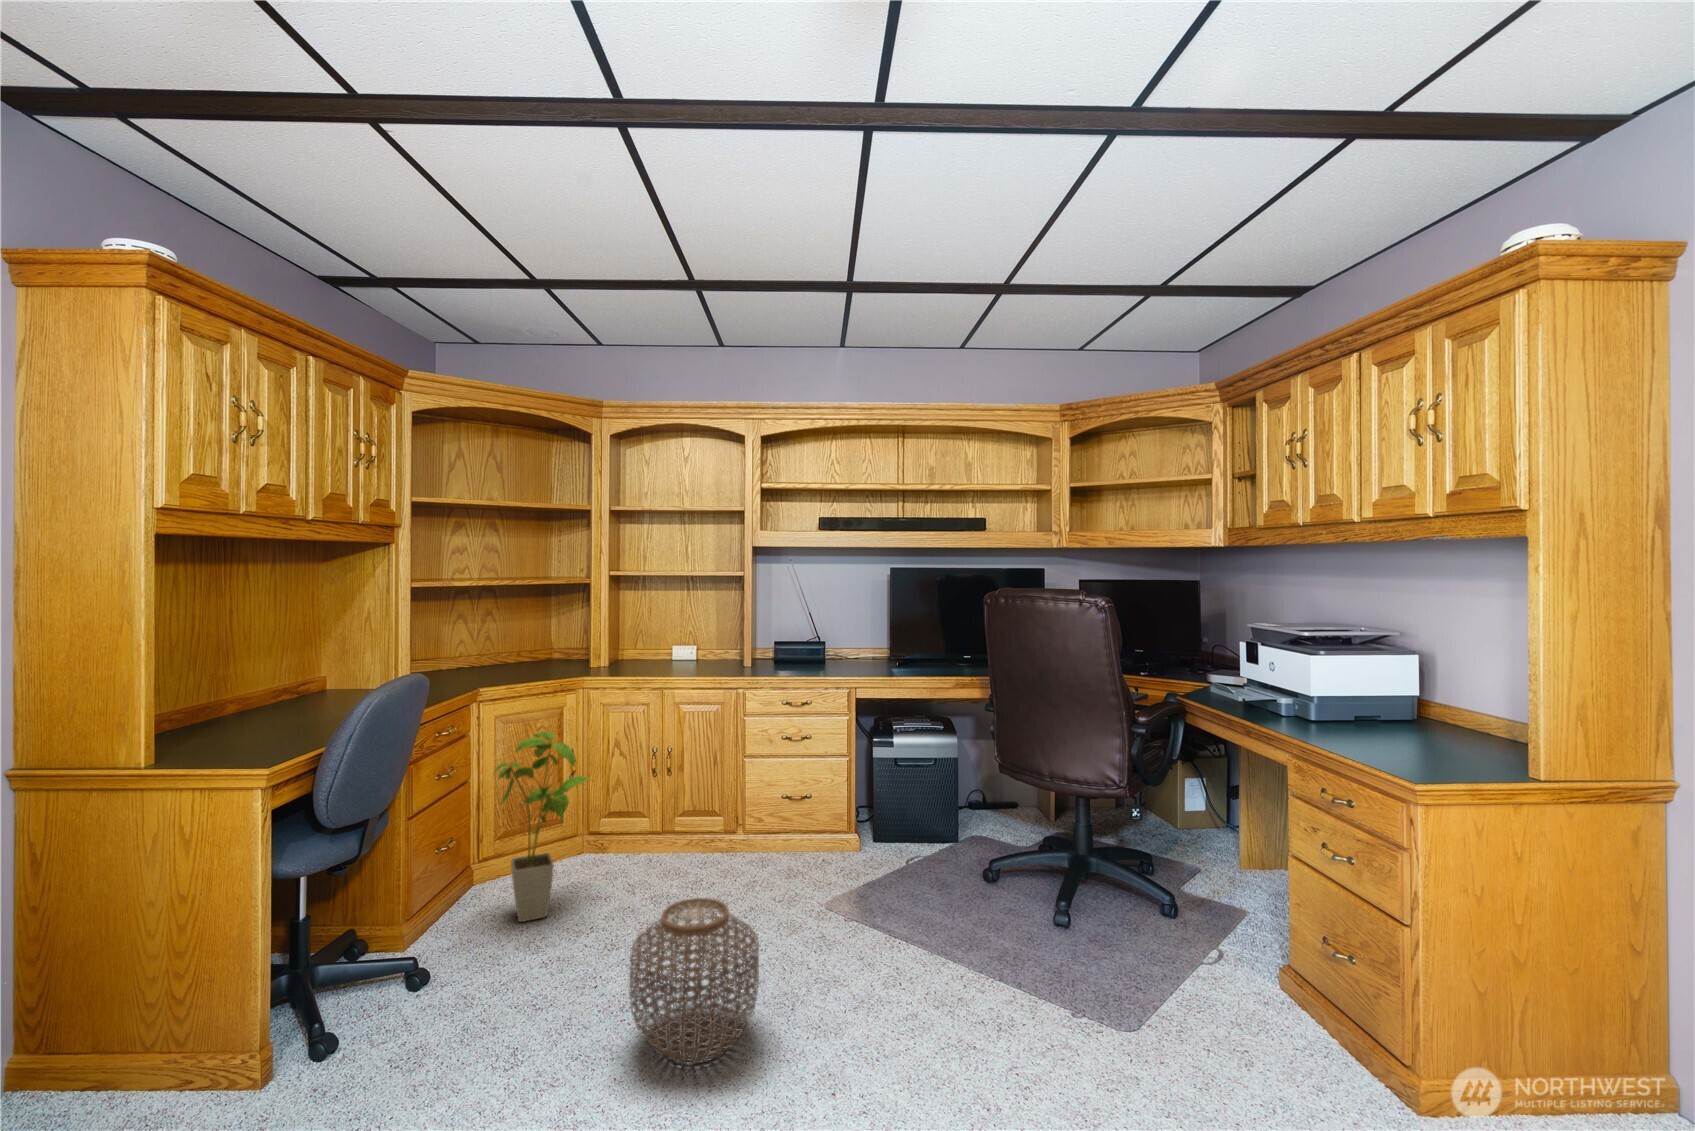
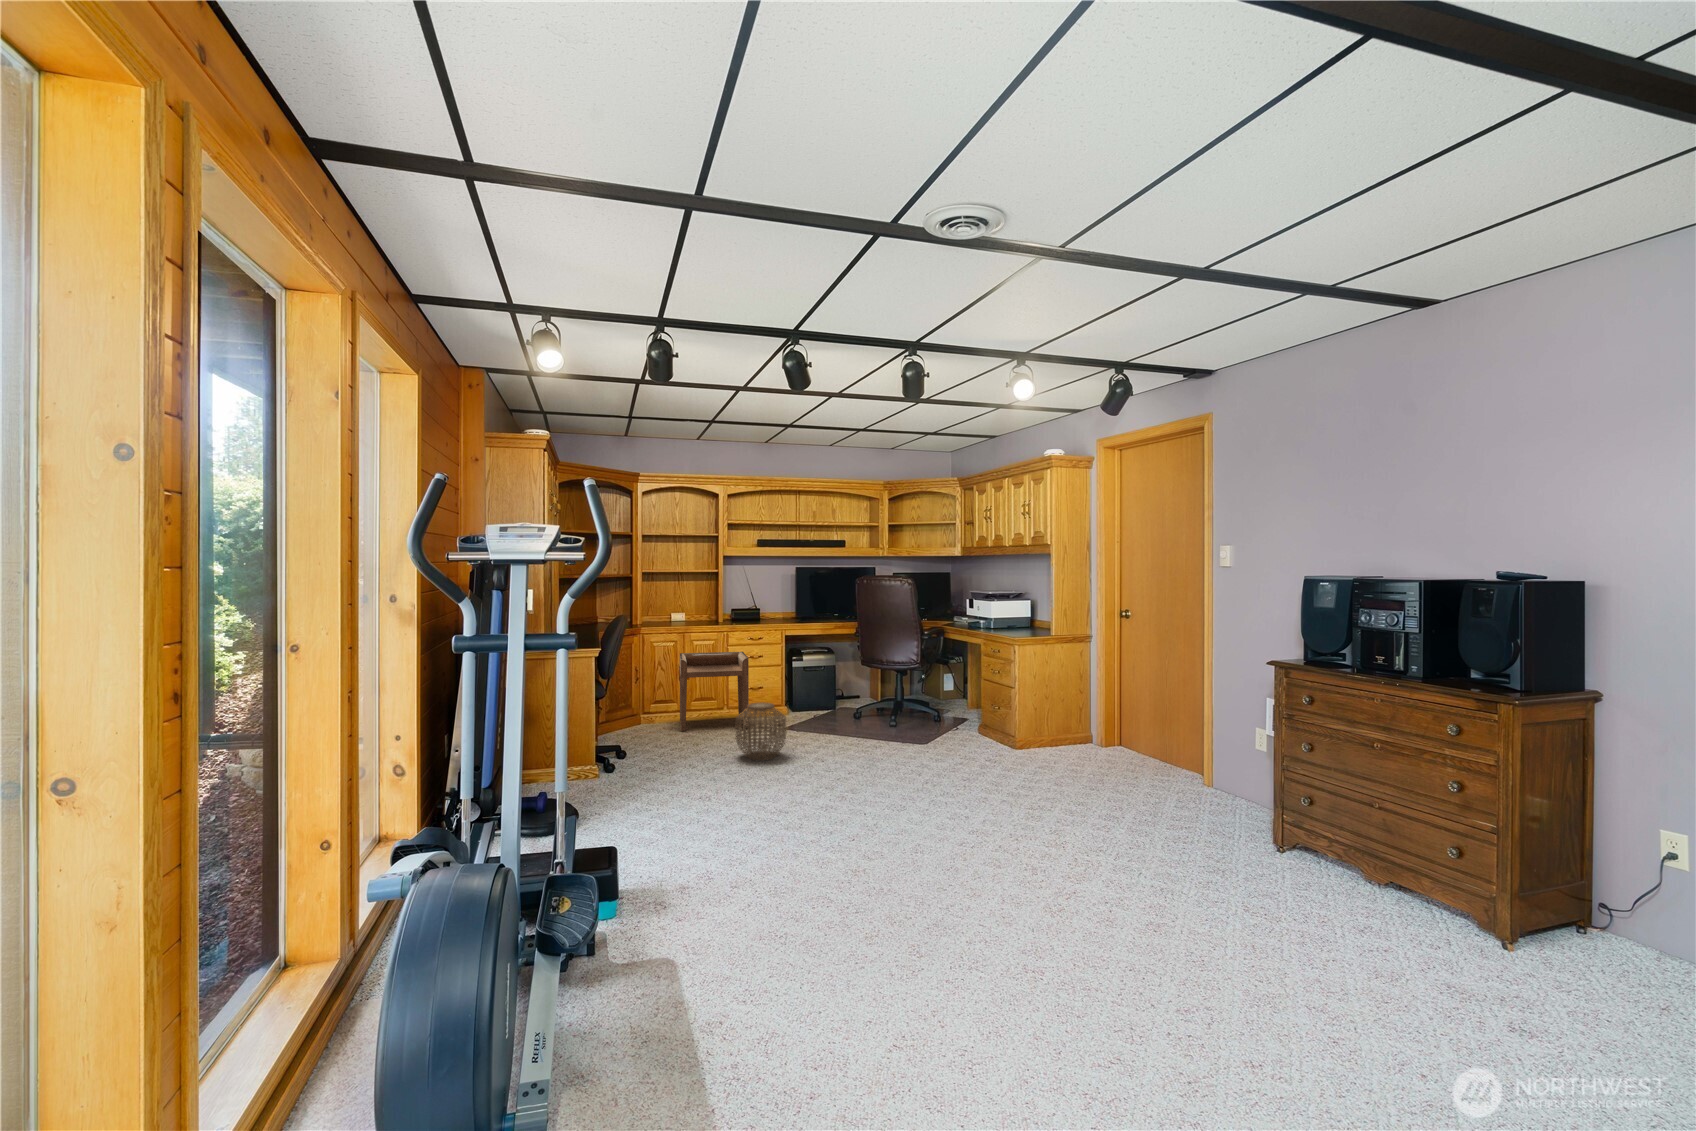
side table: none [621,726,771,895] -> present [680,652,749,731]
house plant: present [494,731,590,922] -> none [625,649,673,741]

